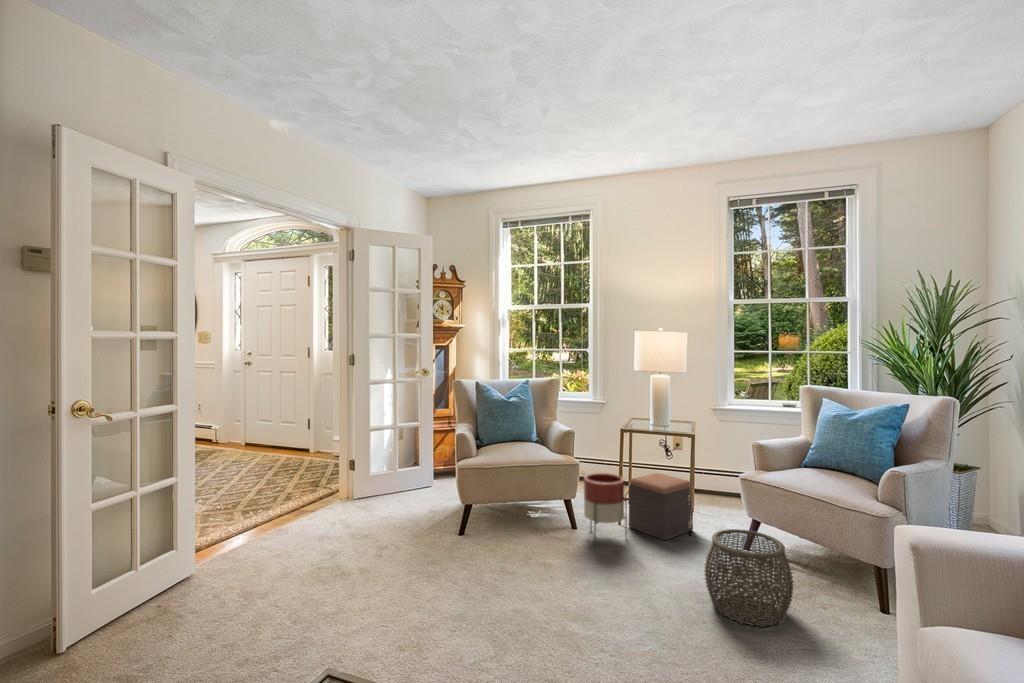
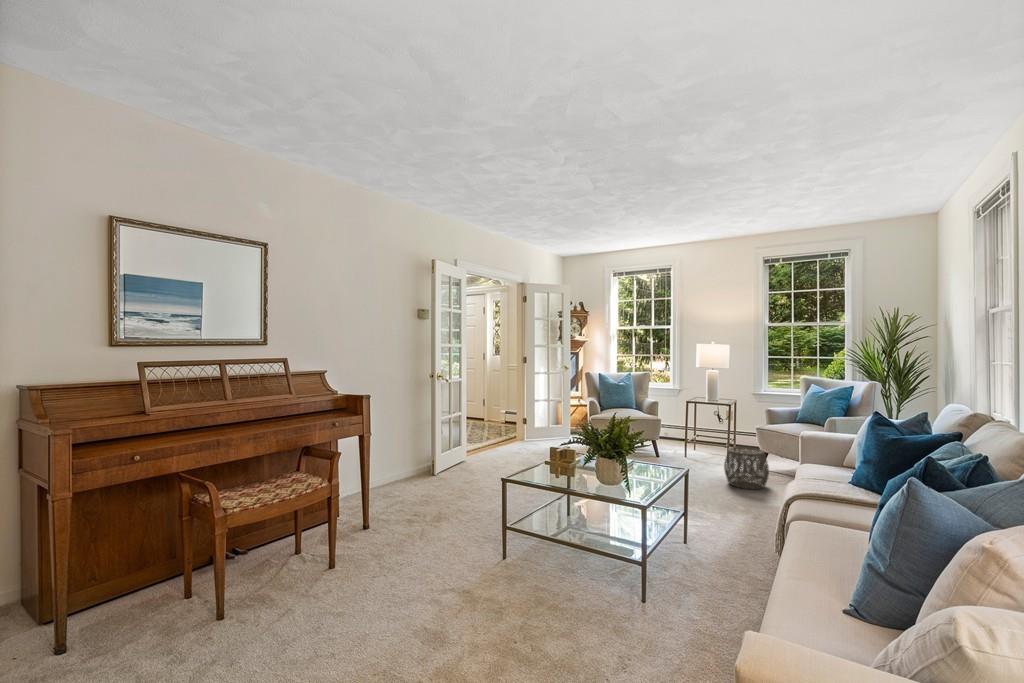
planter: present [584,473,627,543] -> none [664,425,689,463]
footstool: present [629,473,693,540] -> none [692,428,731,464]

